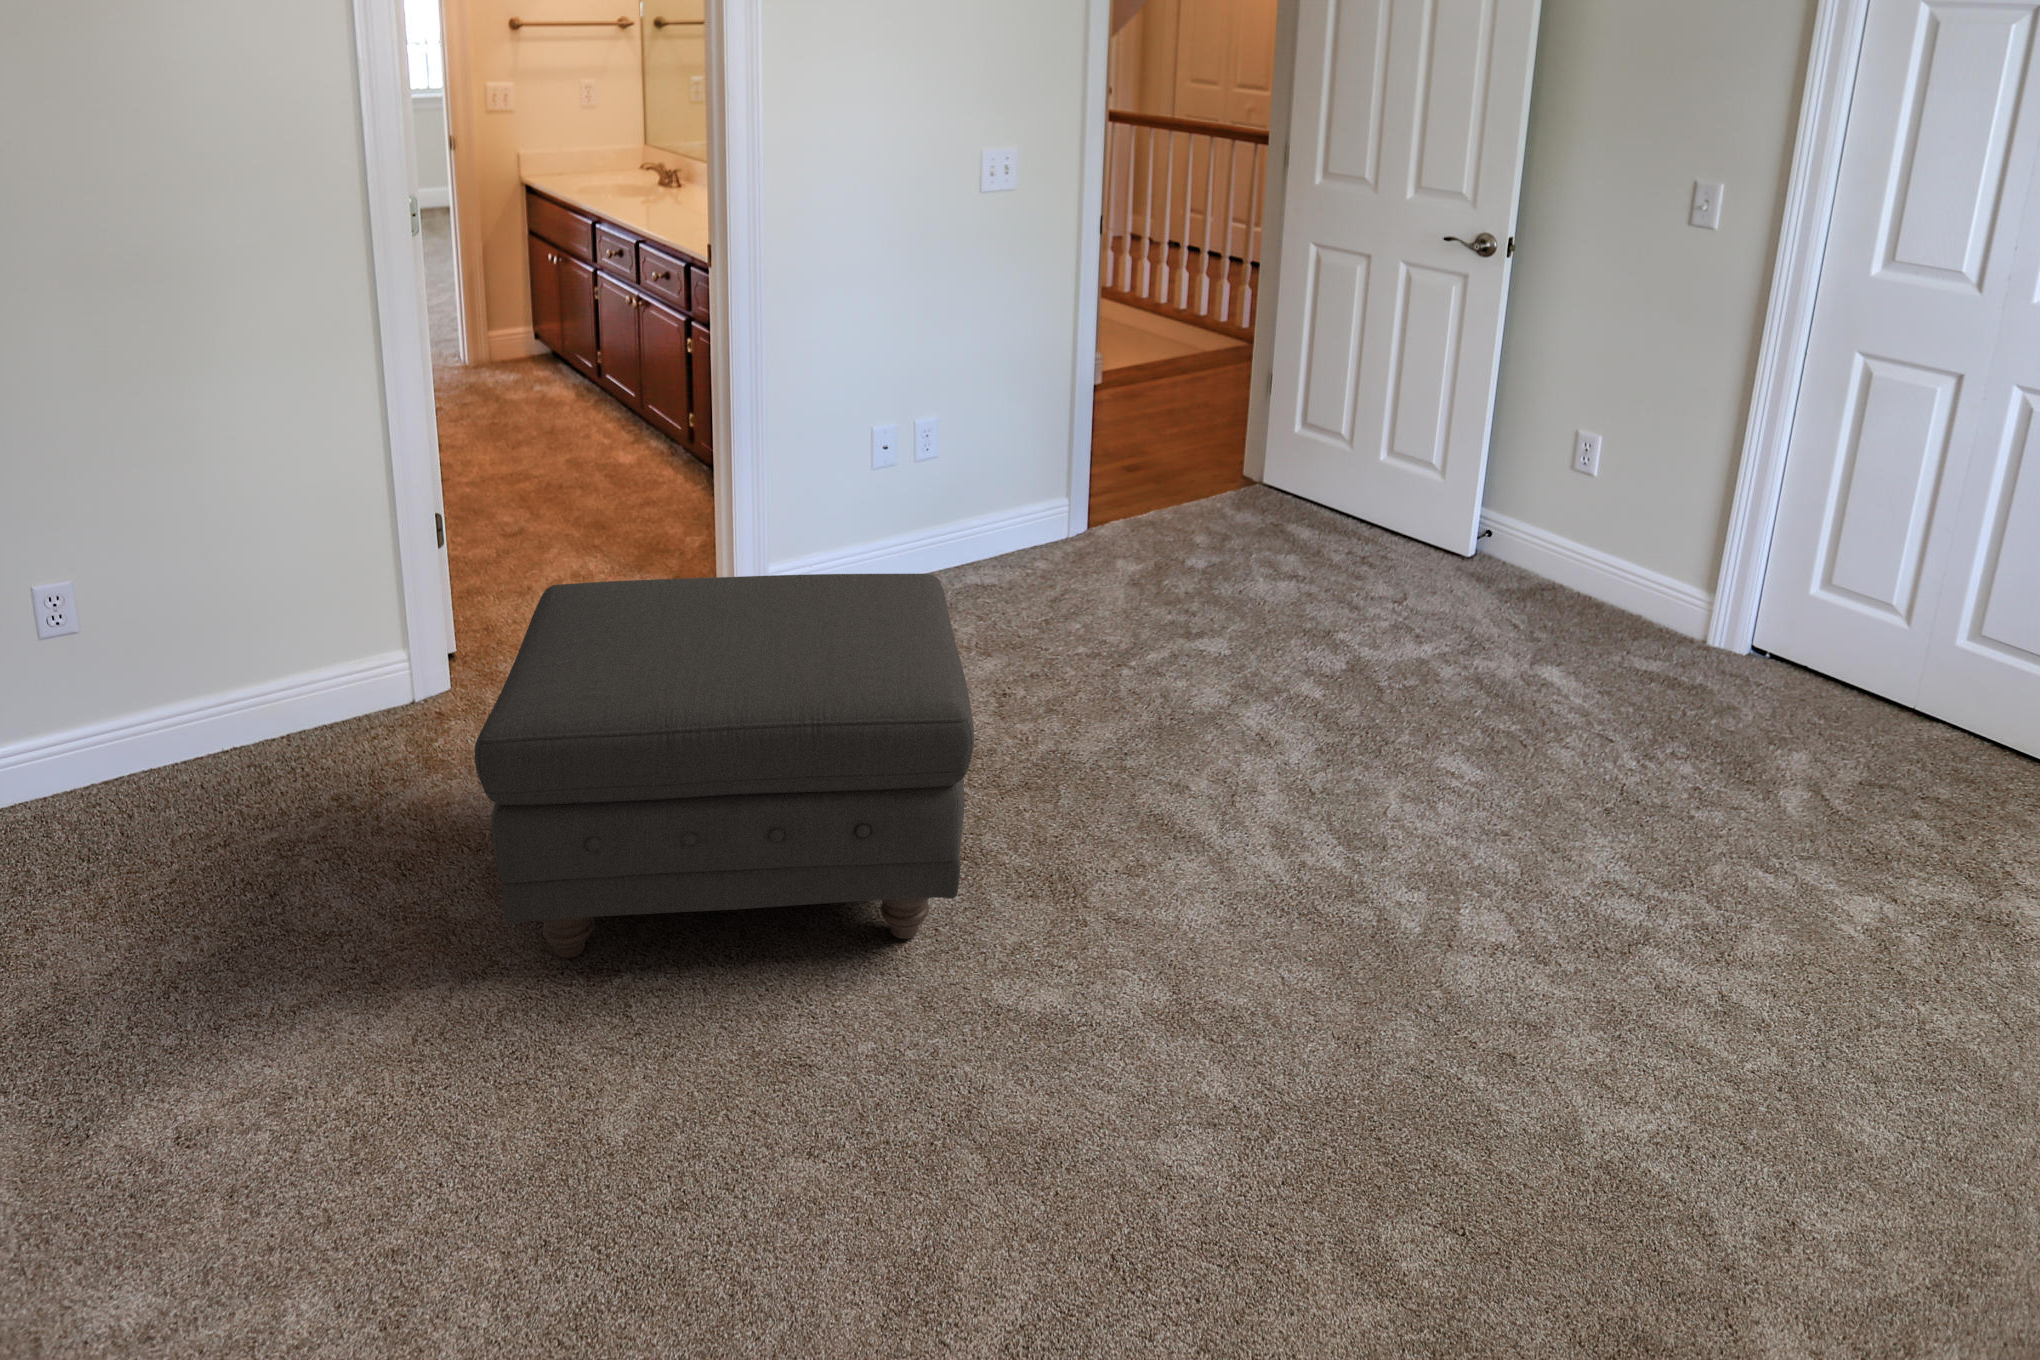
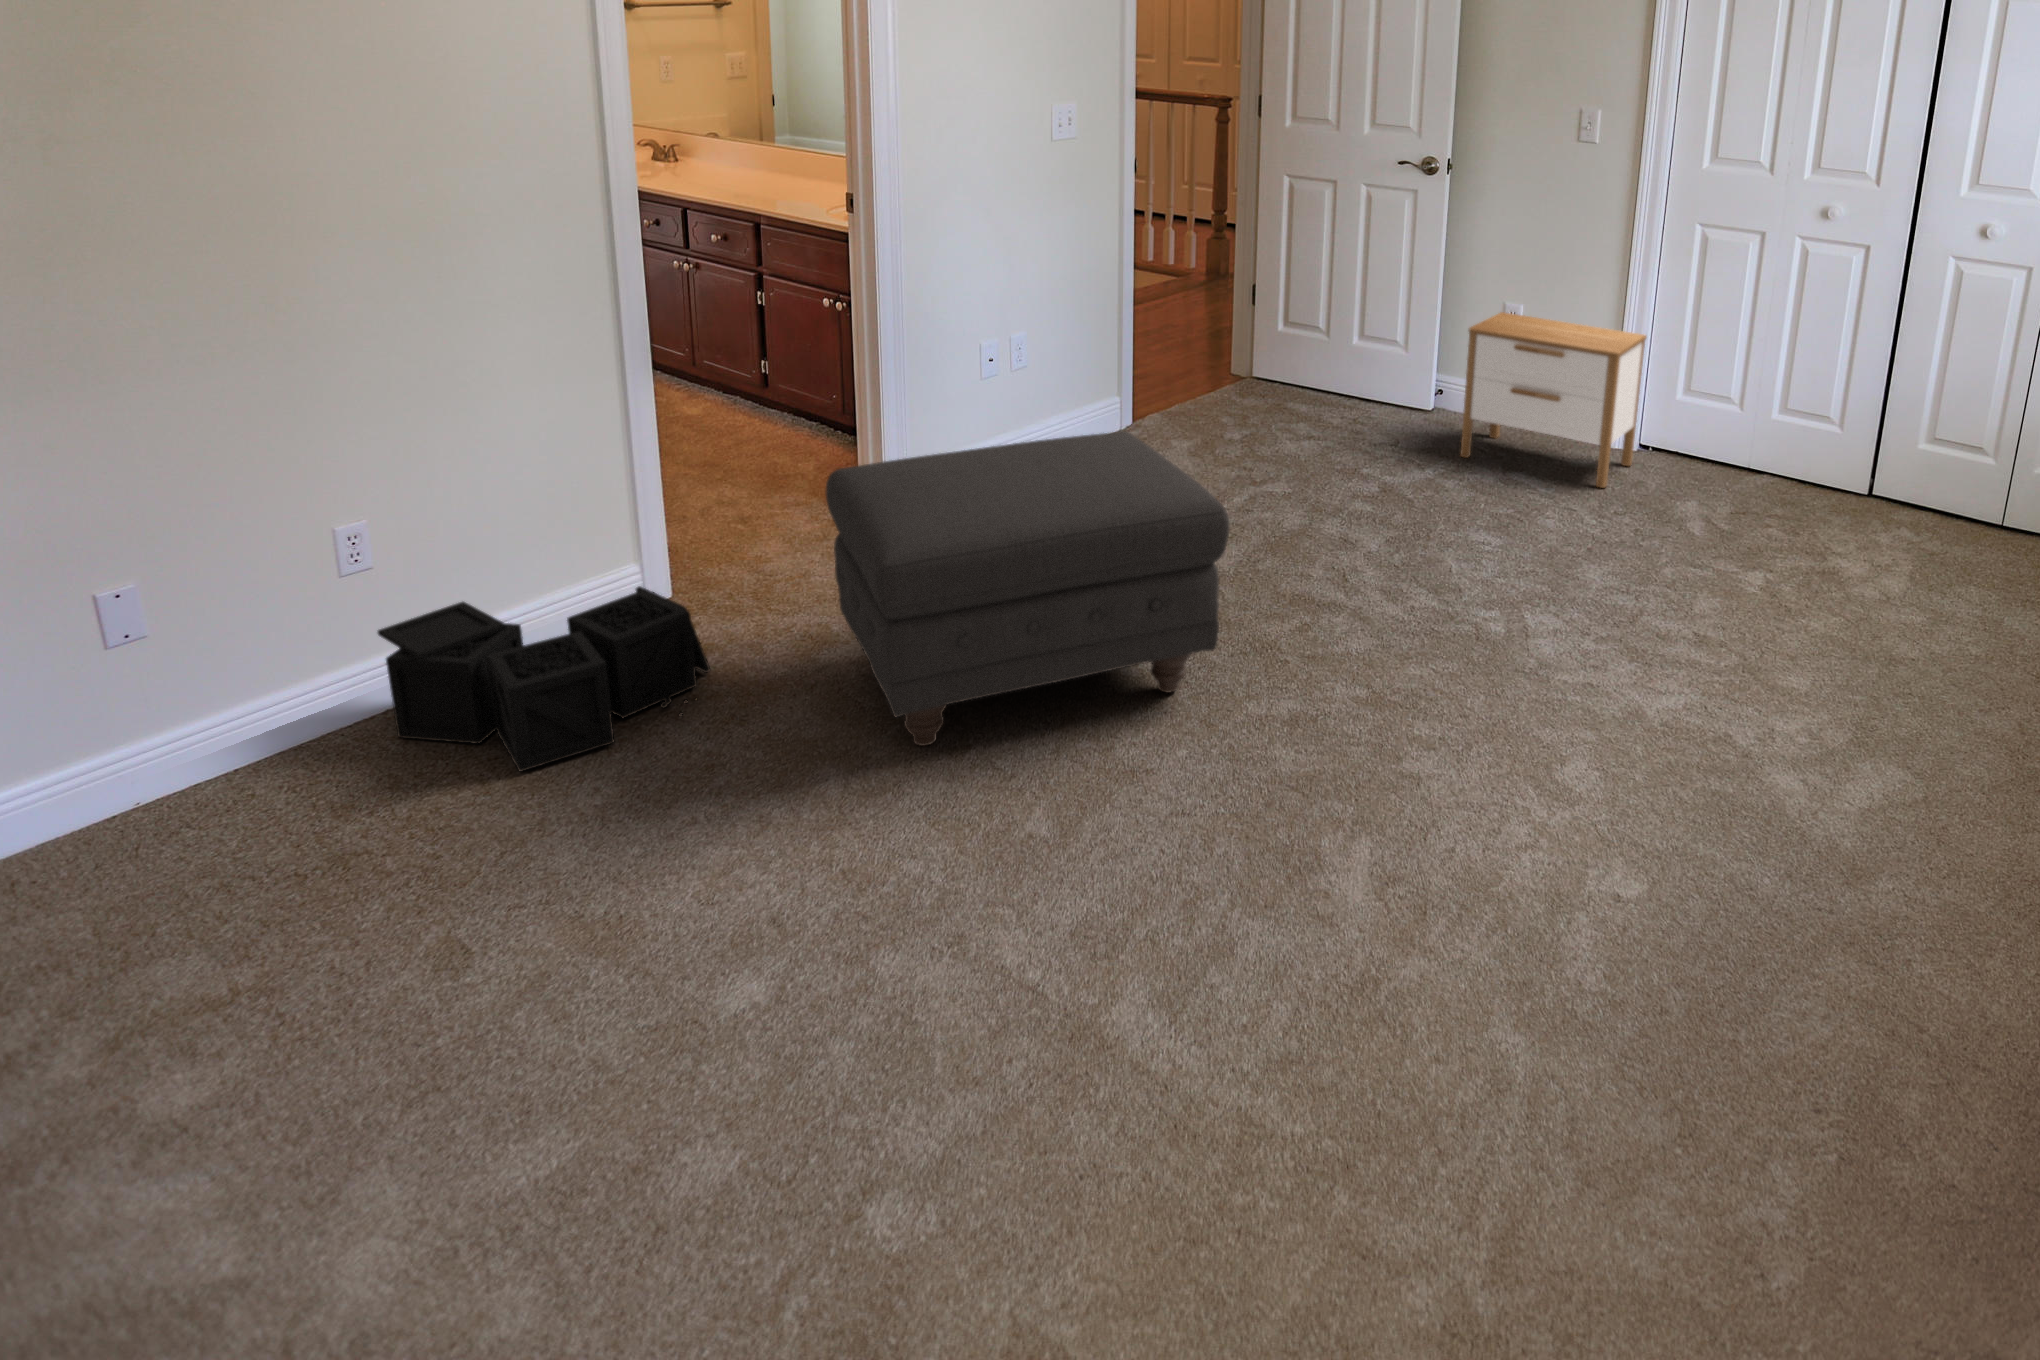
nightstand: none [1483,444,1765,709] -> present [1461,312,1647,488]
storage bin: none [54,677,416,898] -> present [378,586,710,771]

